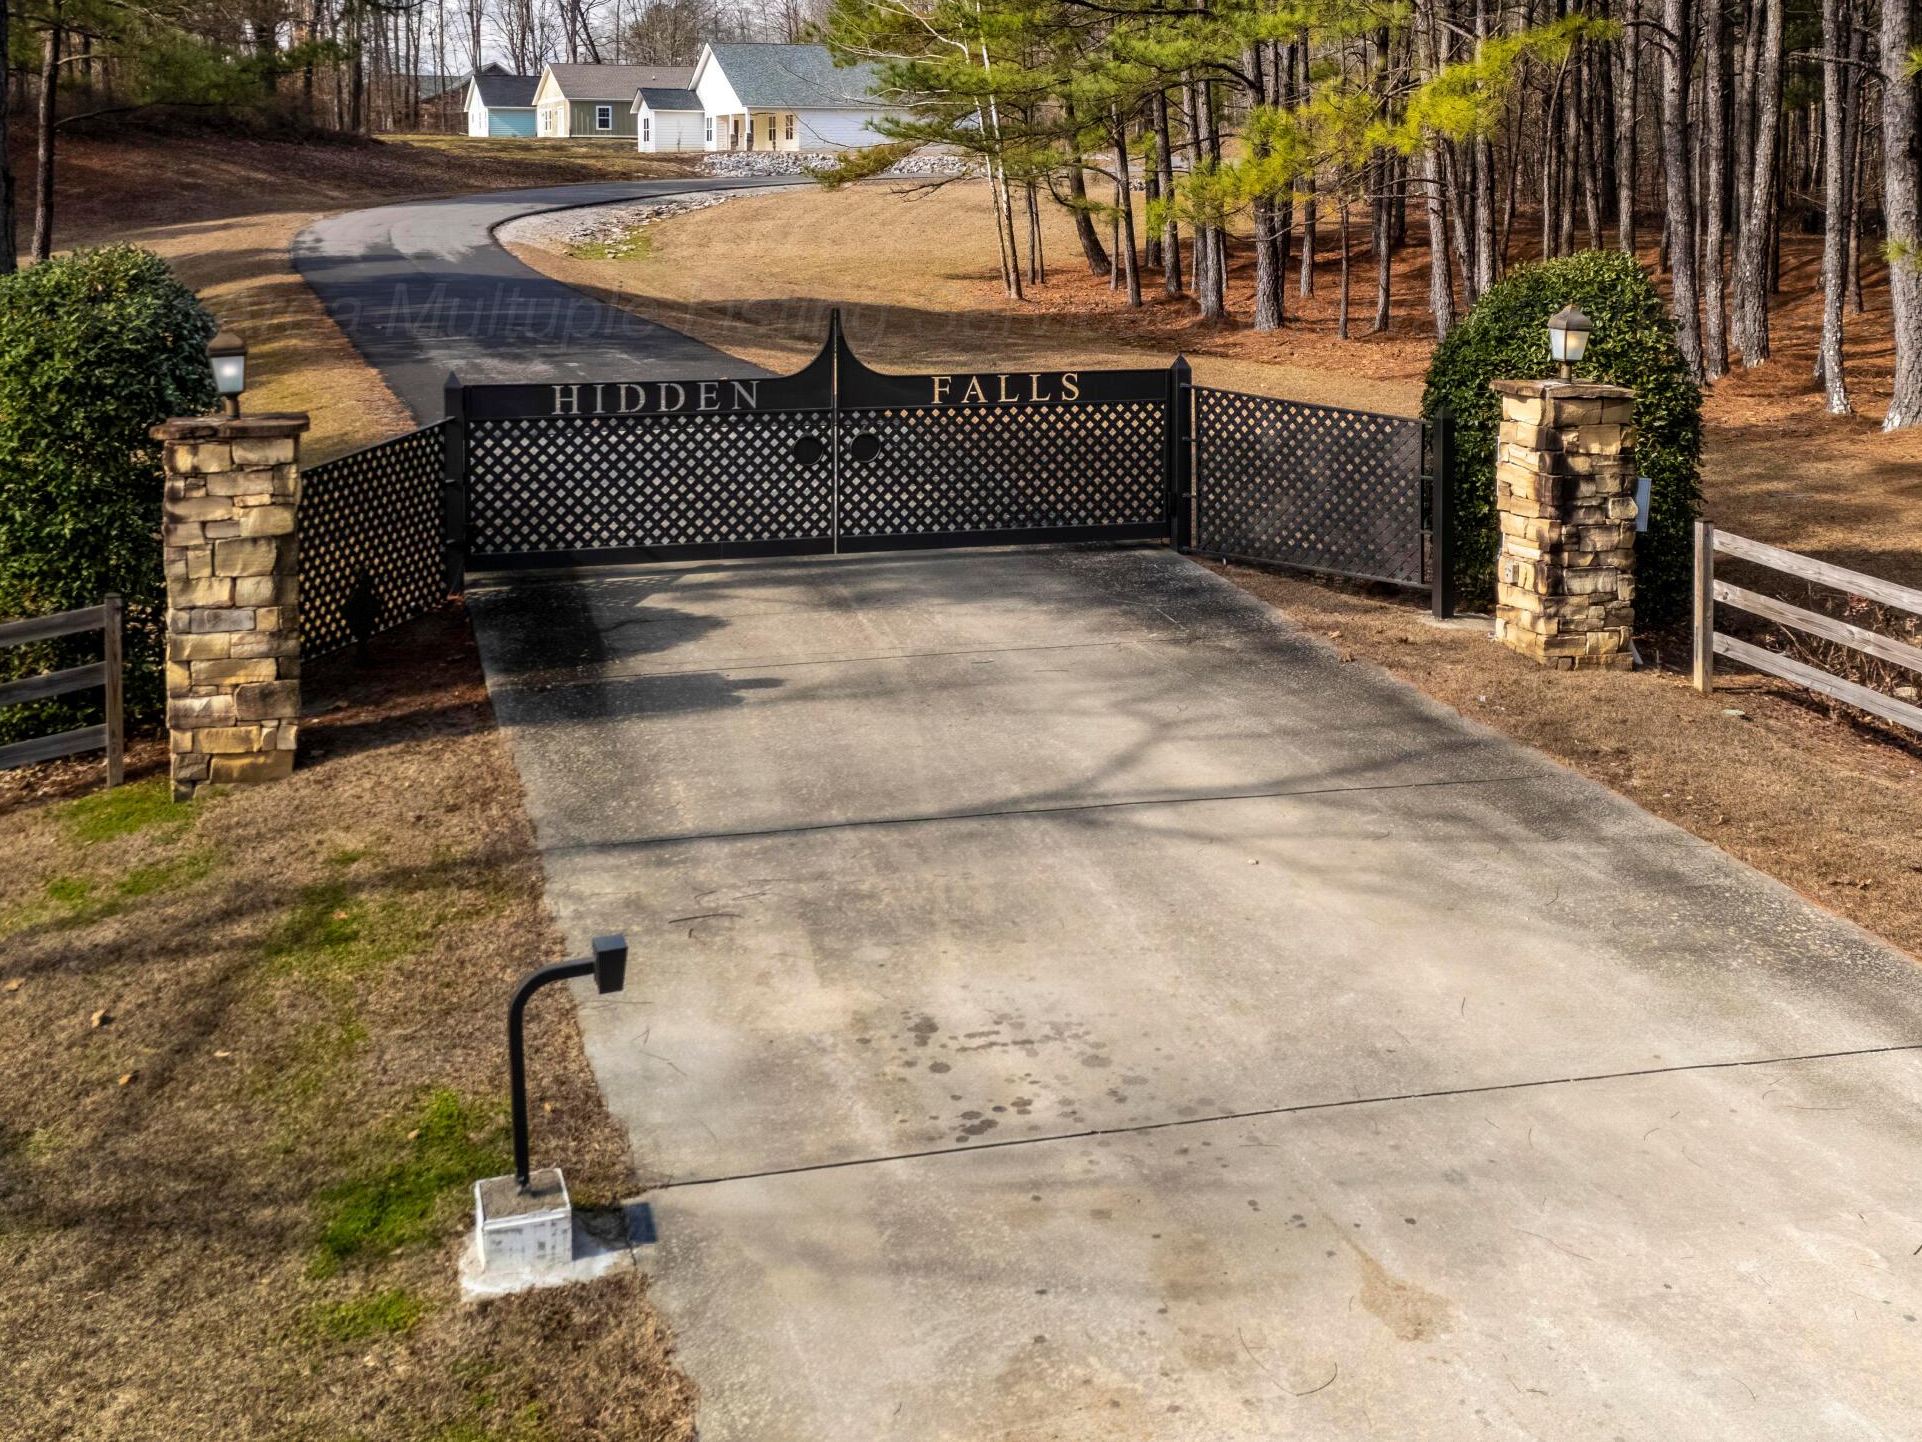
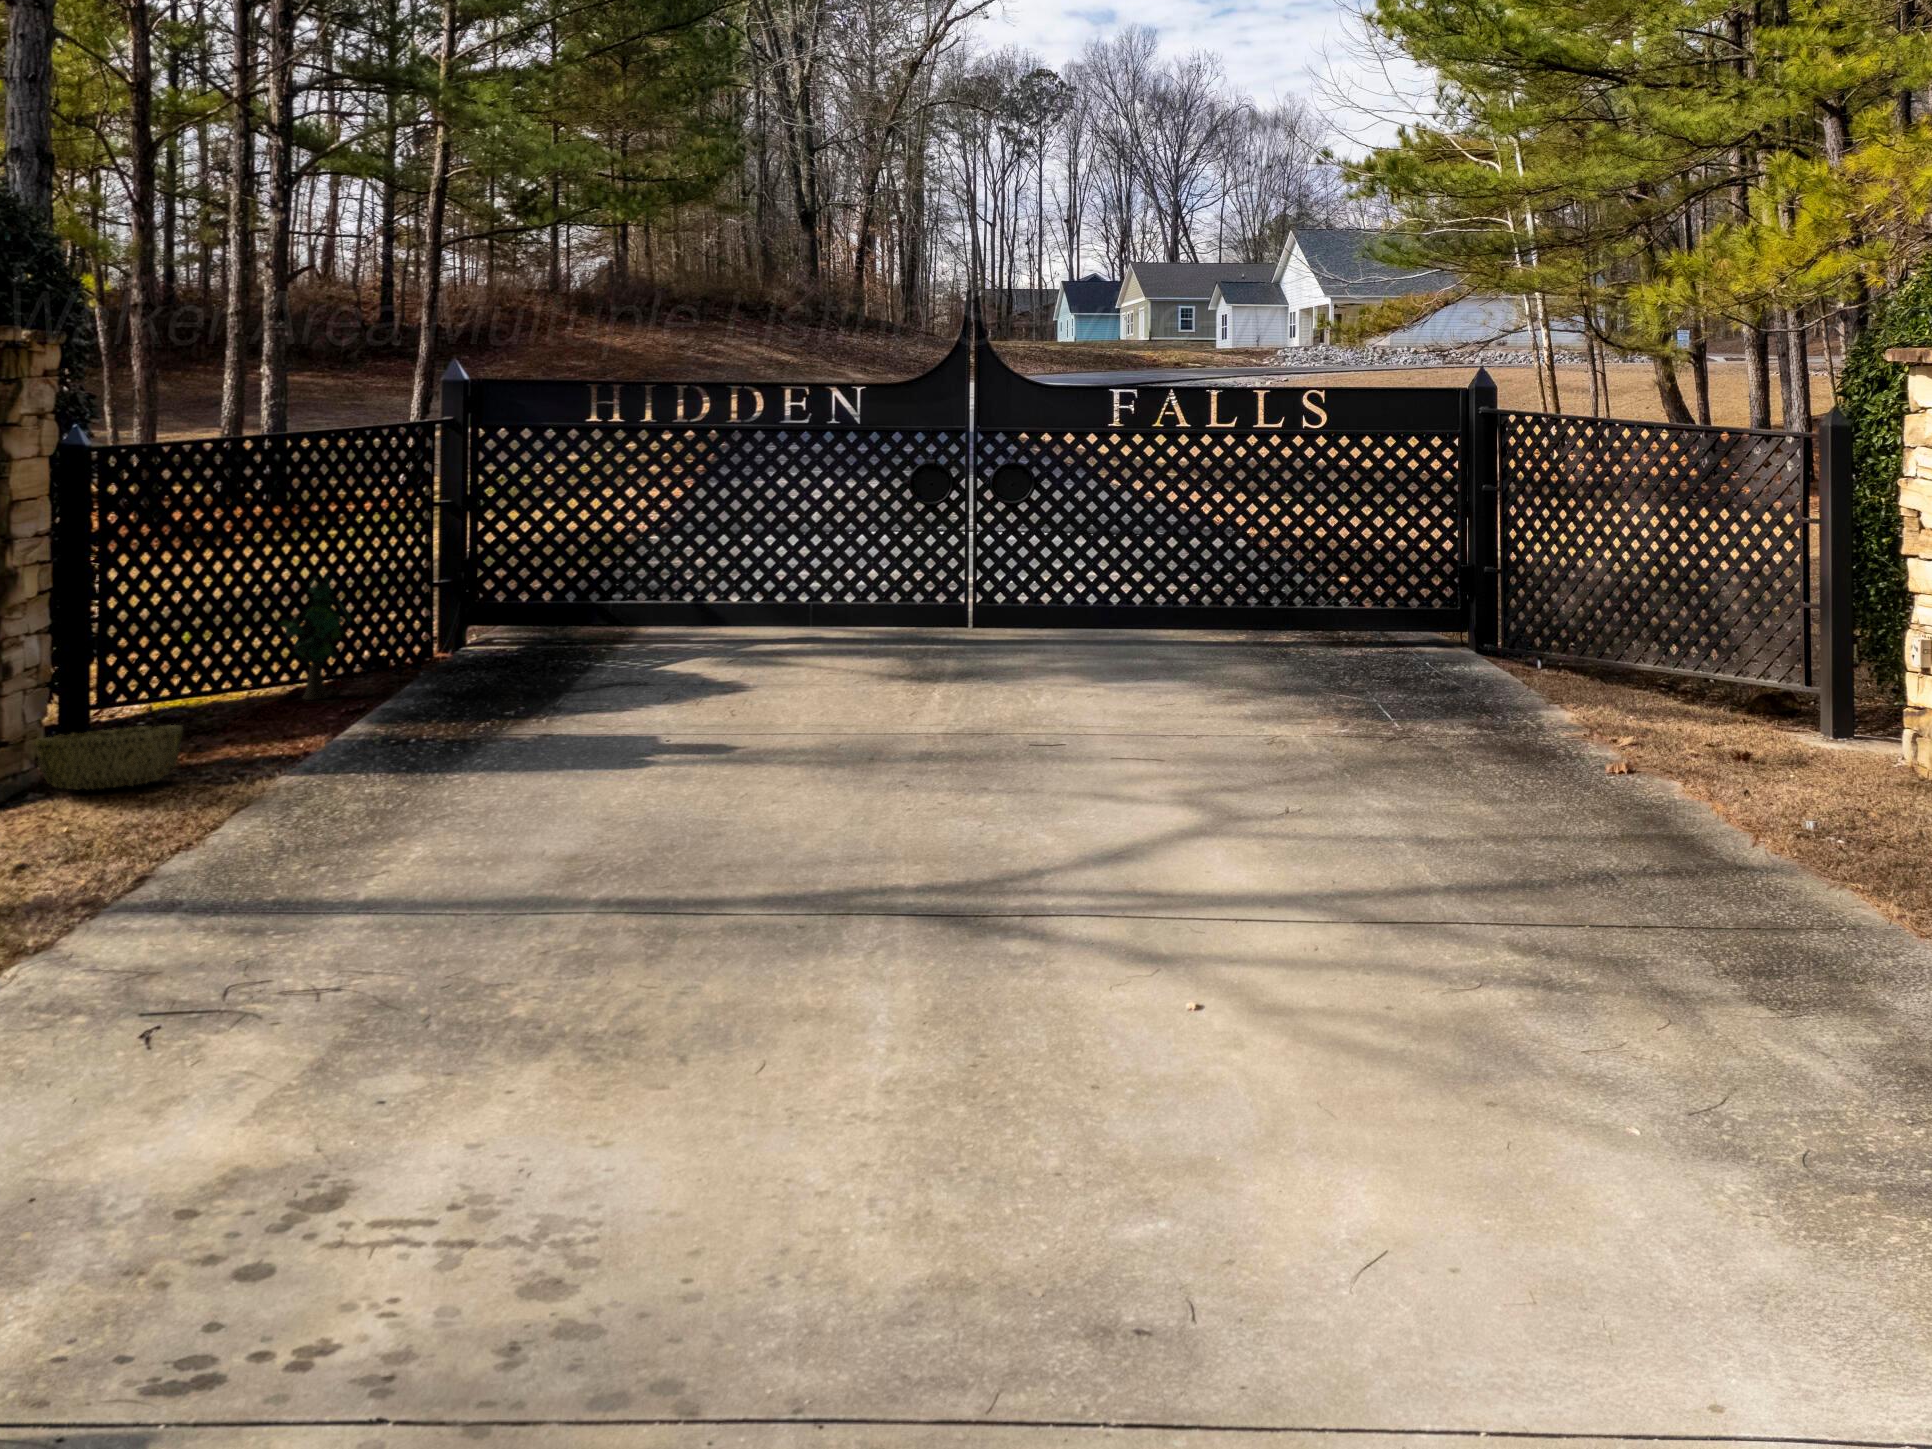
woven basket: none [304,699,411,753] -> present [33,725,183,790]

